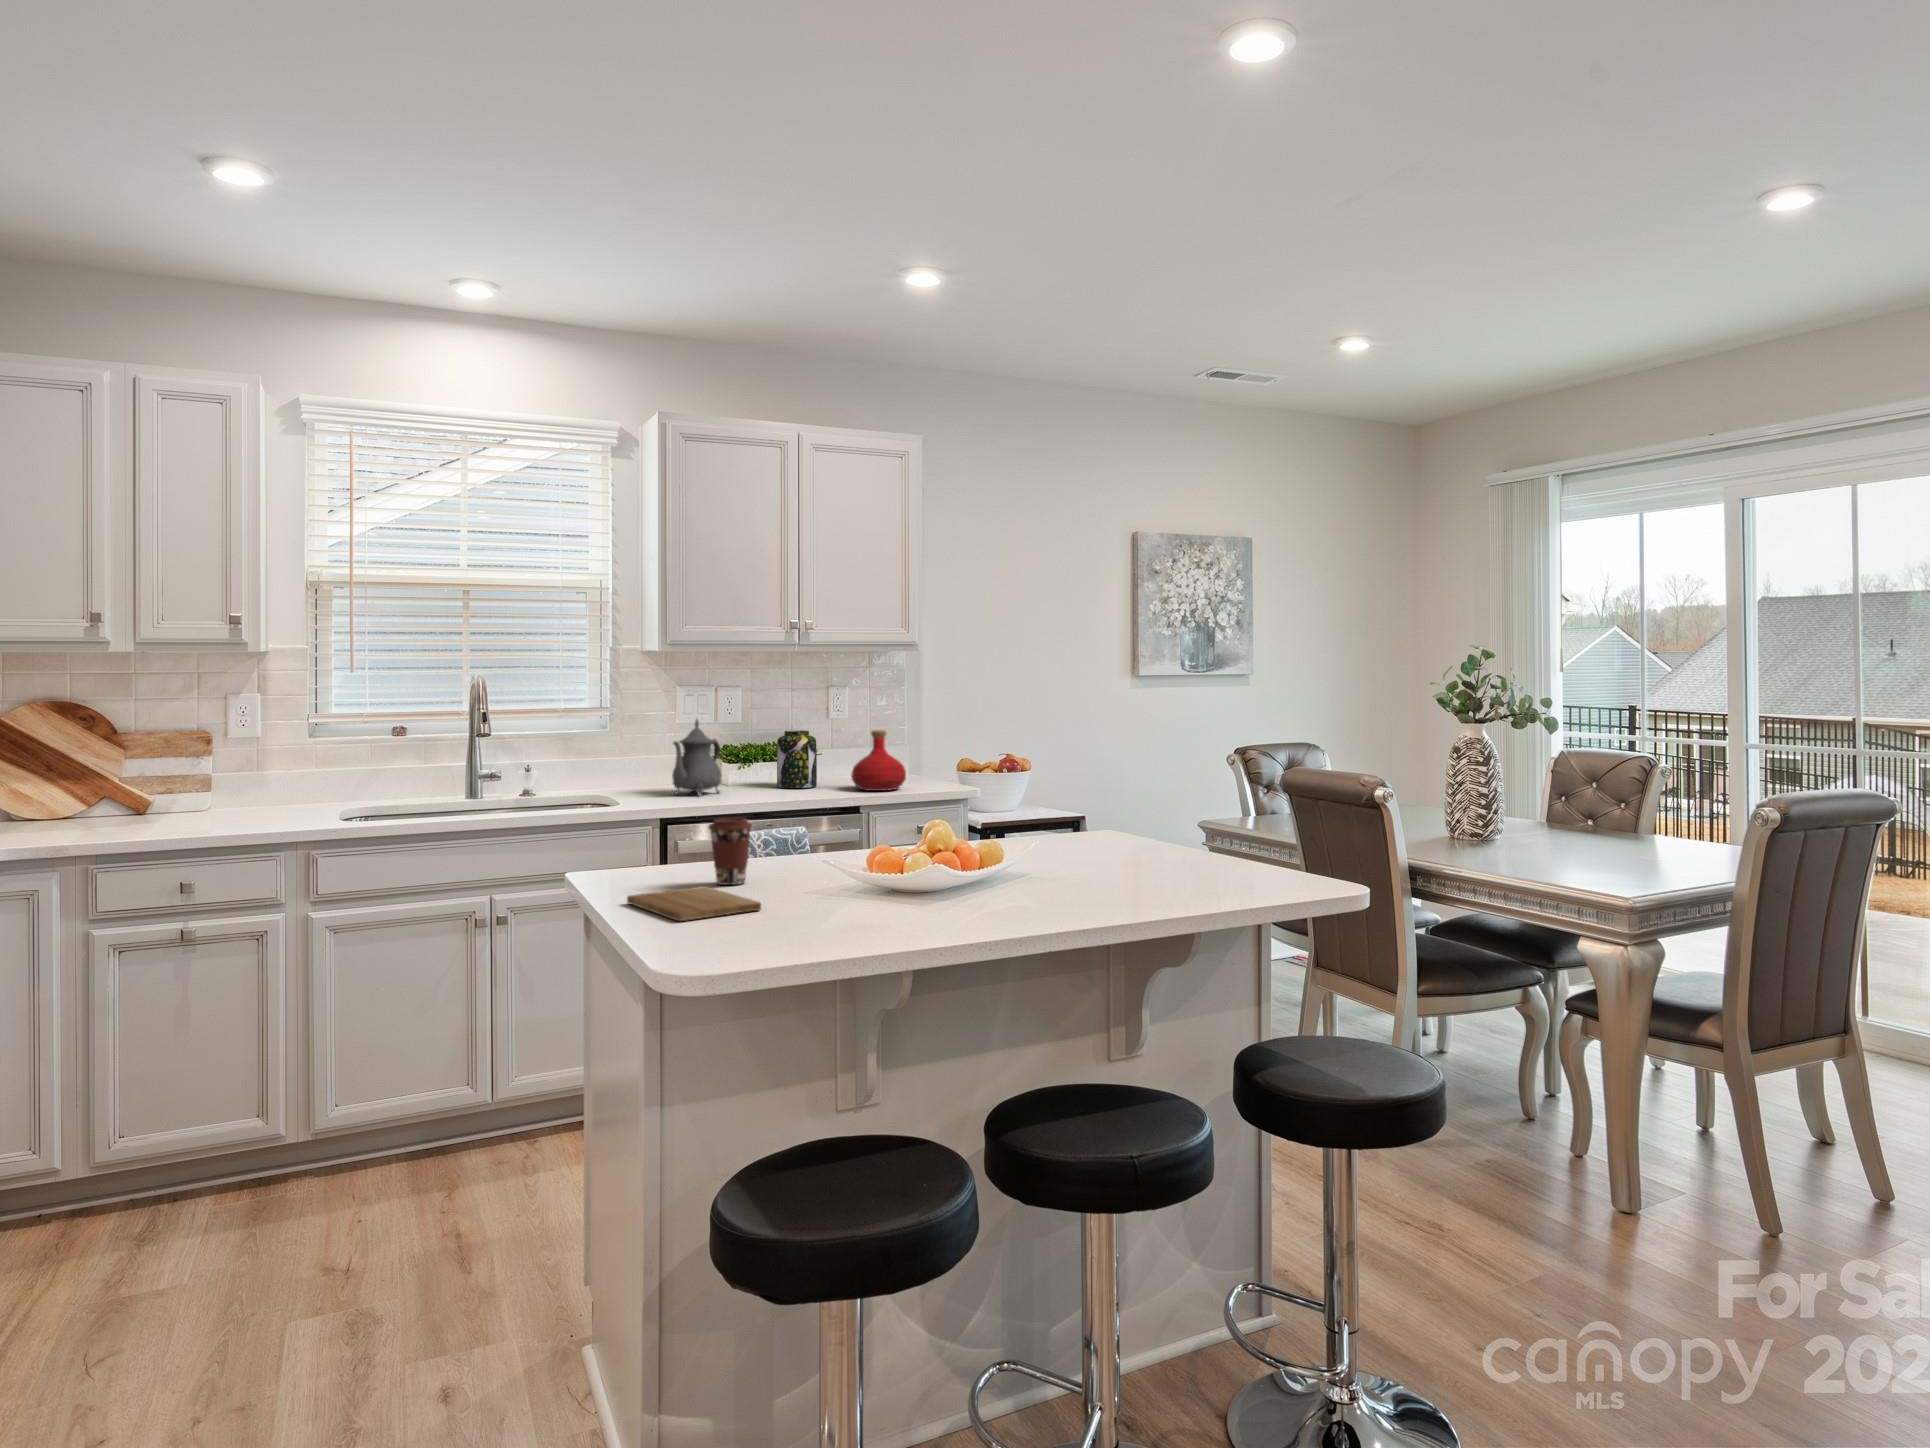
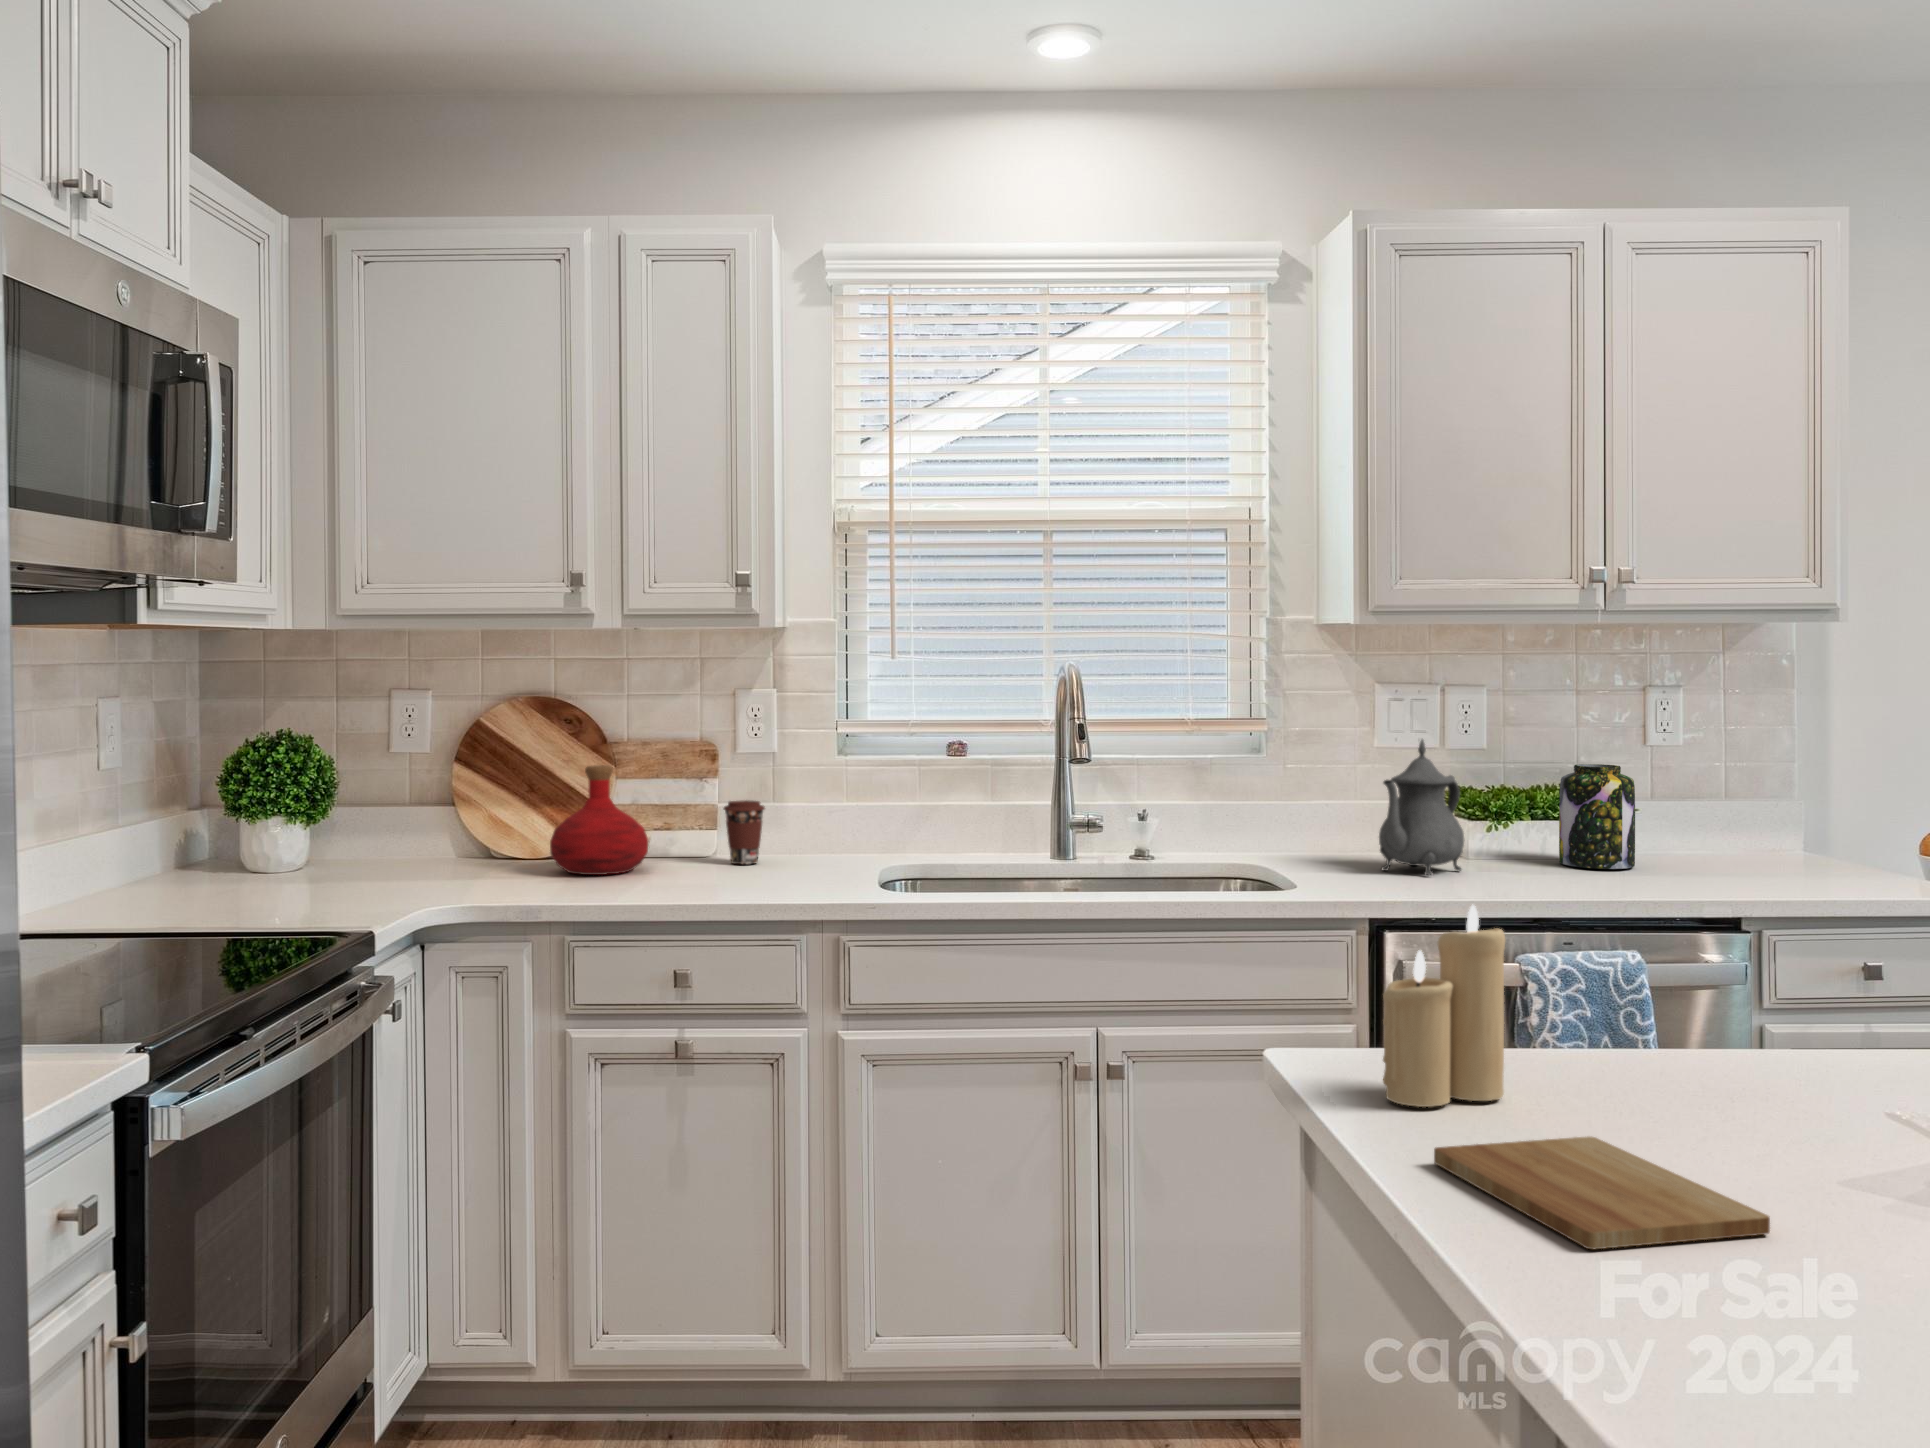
bottle: present [851,730,906,791] -> present [550,765,648,875]
candle: none [616,787,677,886] -> present [1383,905,1506,1107]
coffee cup: present [709,818,752,885] -> present [724,800,765,864]

